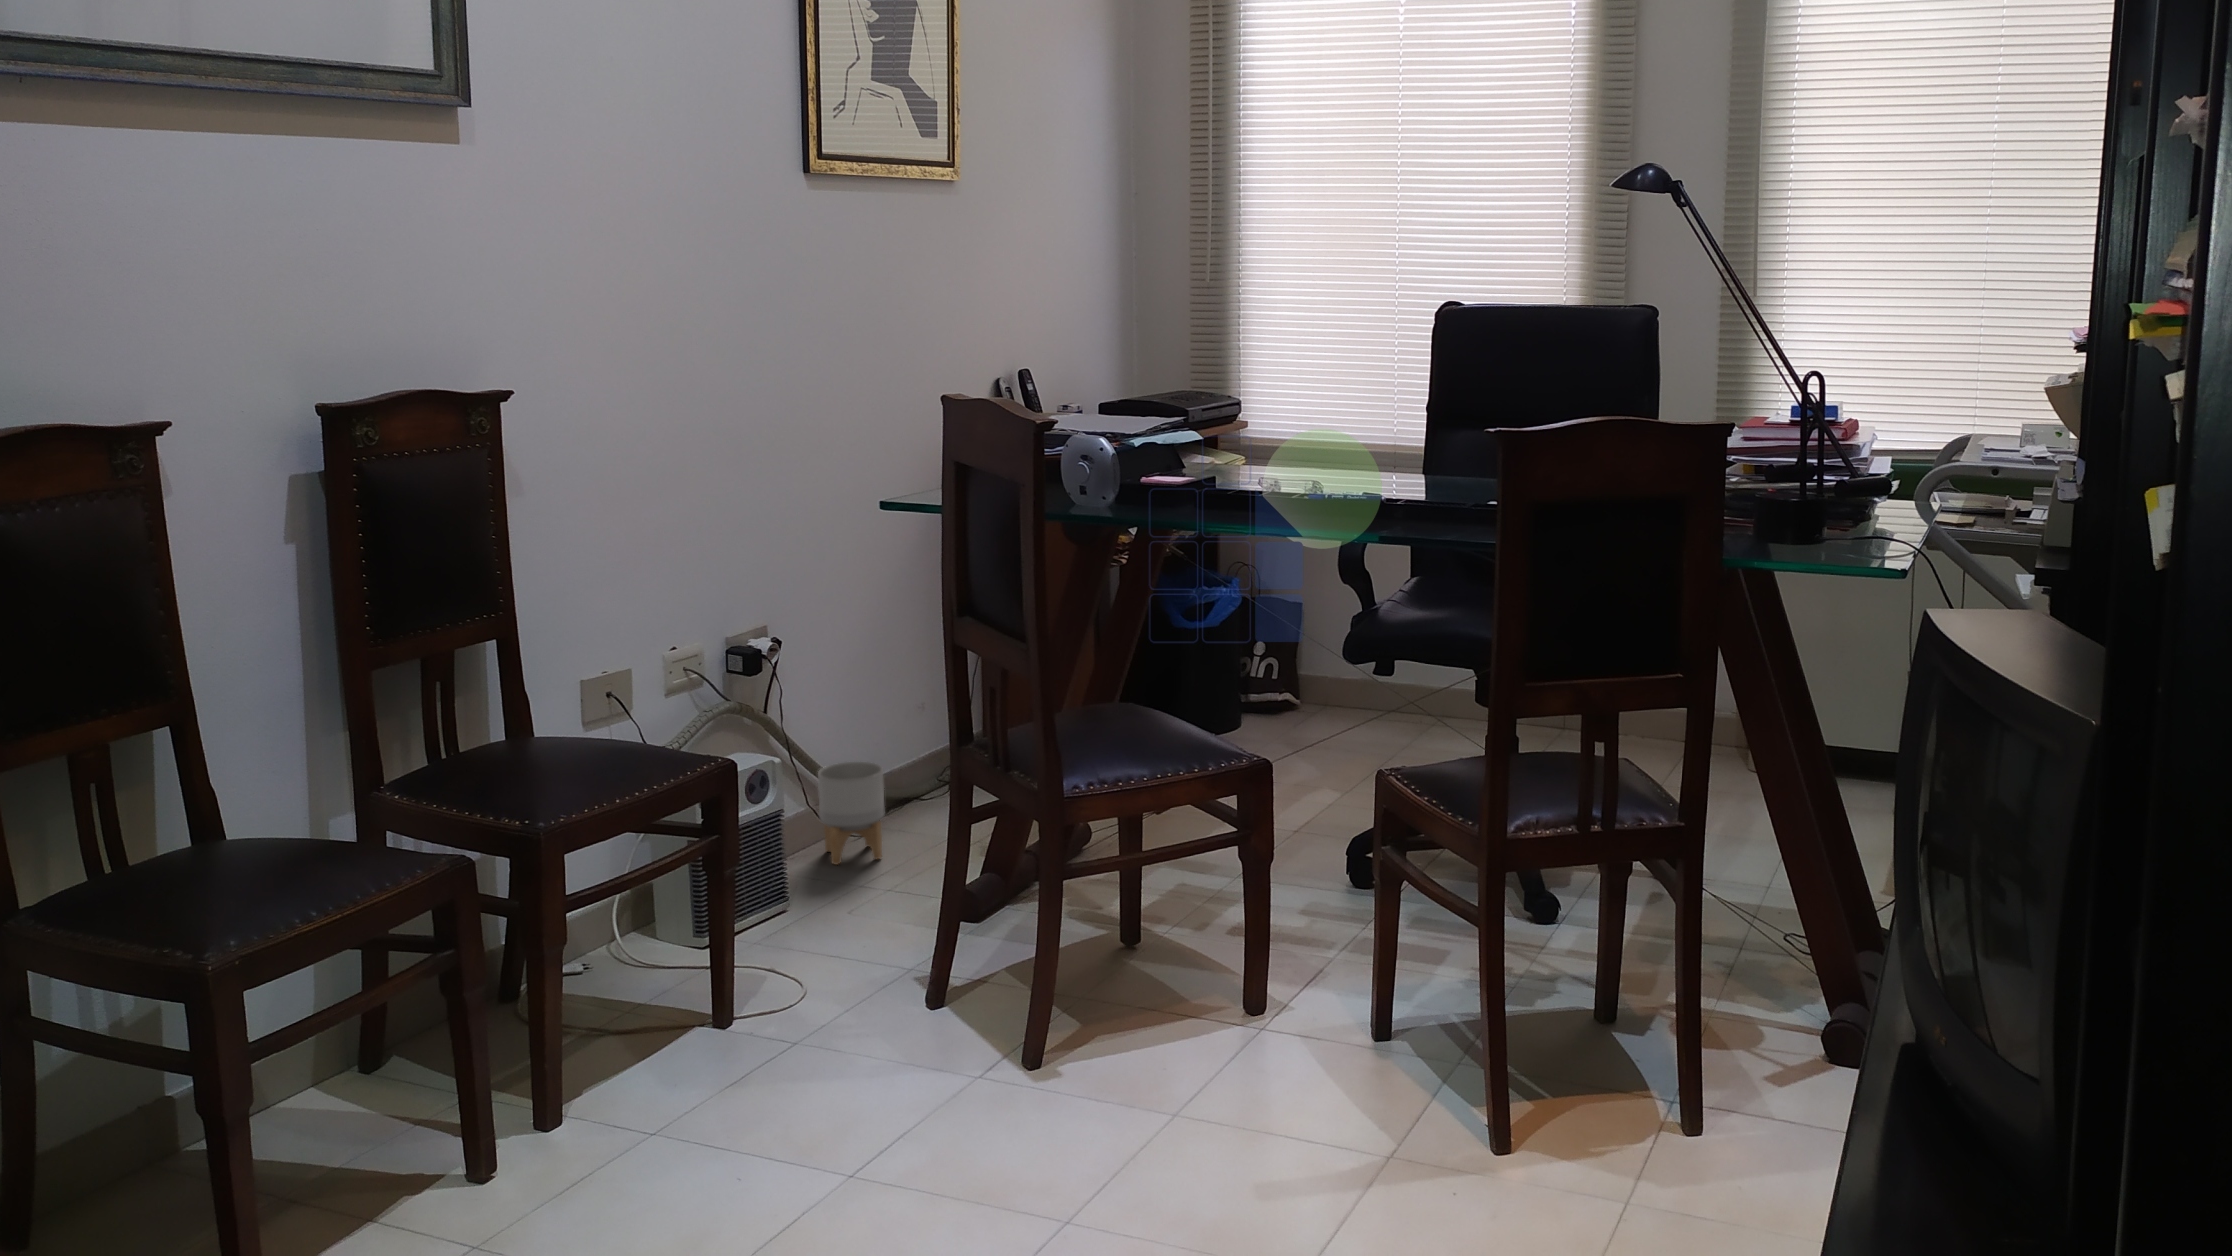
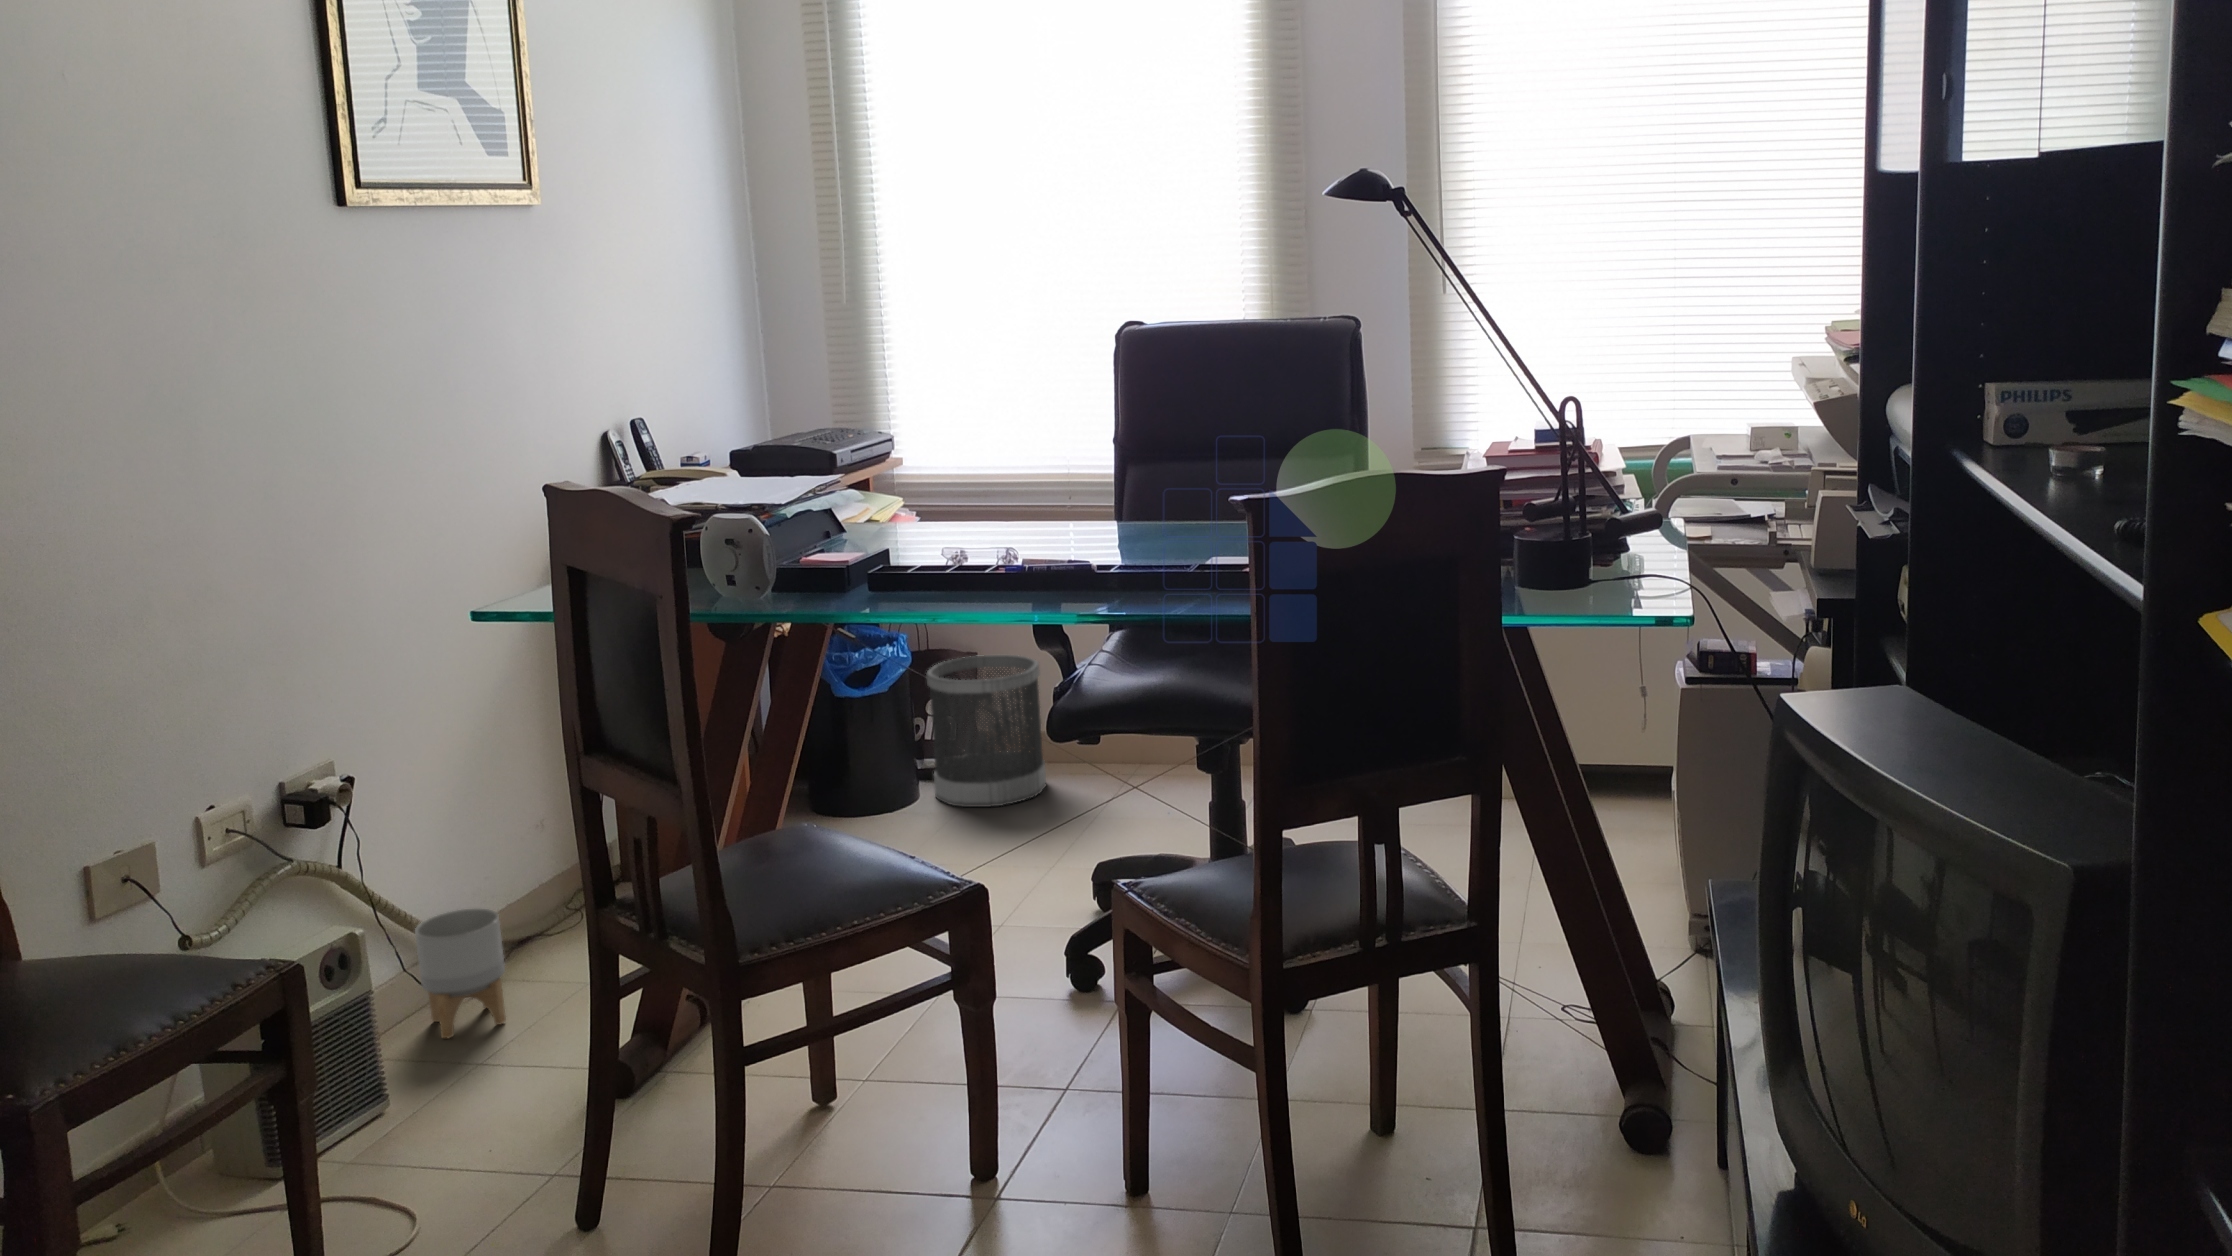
wastebasket: none [1253,604,1354,739] -> present [927,655,1046,807]

